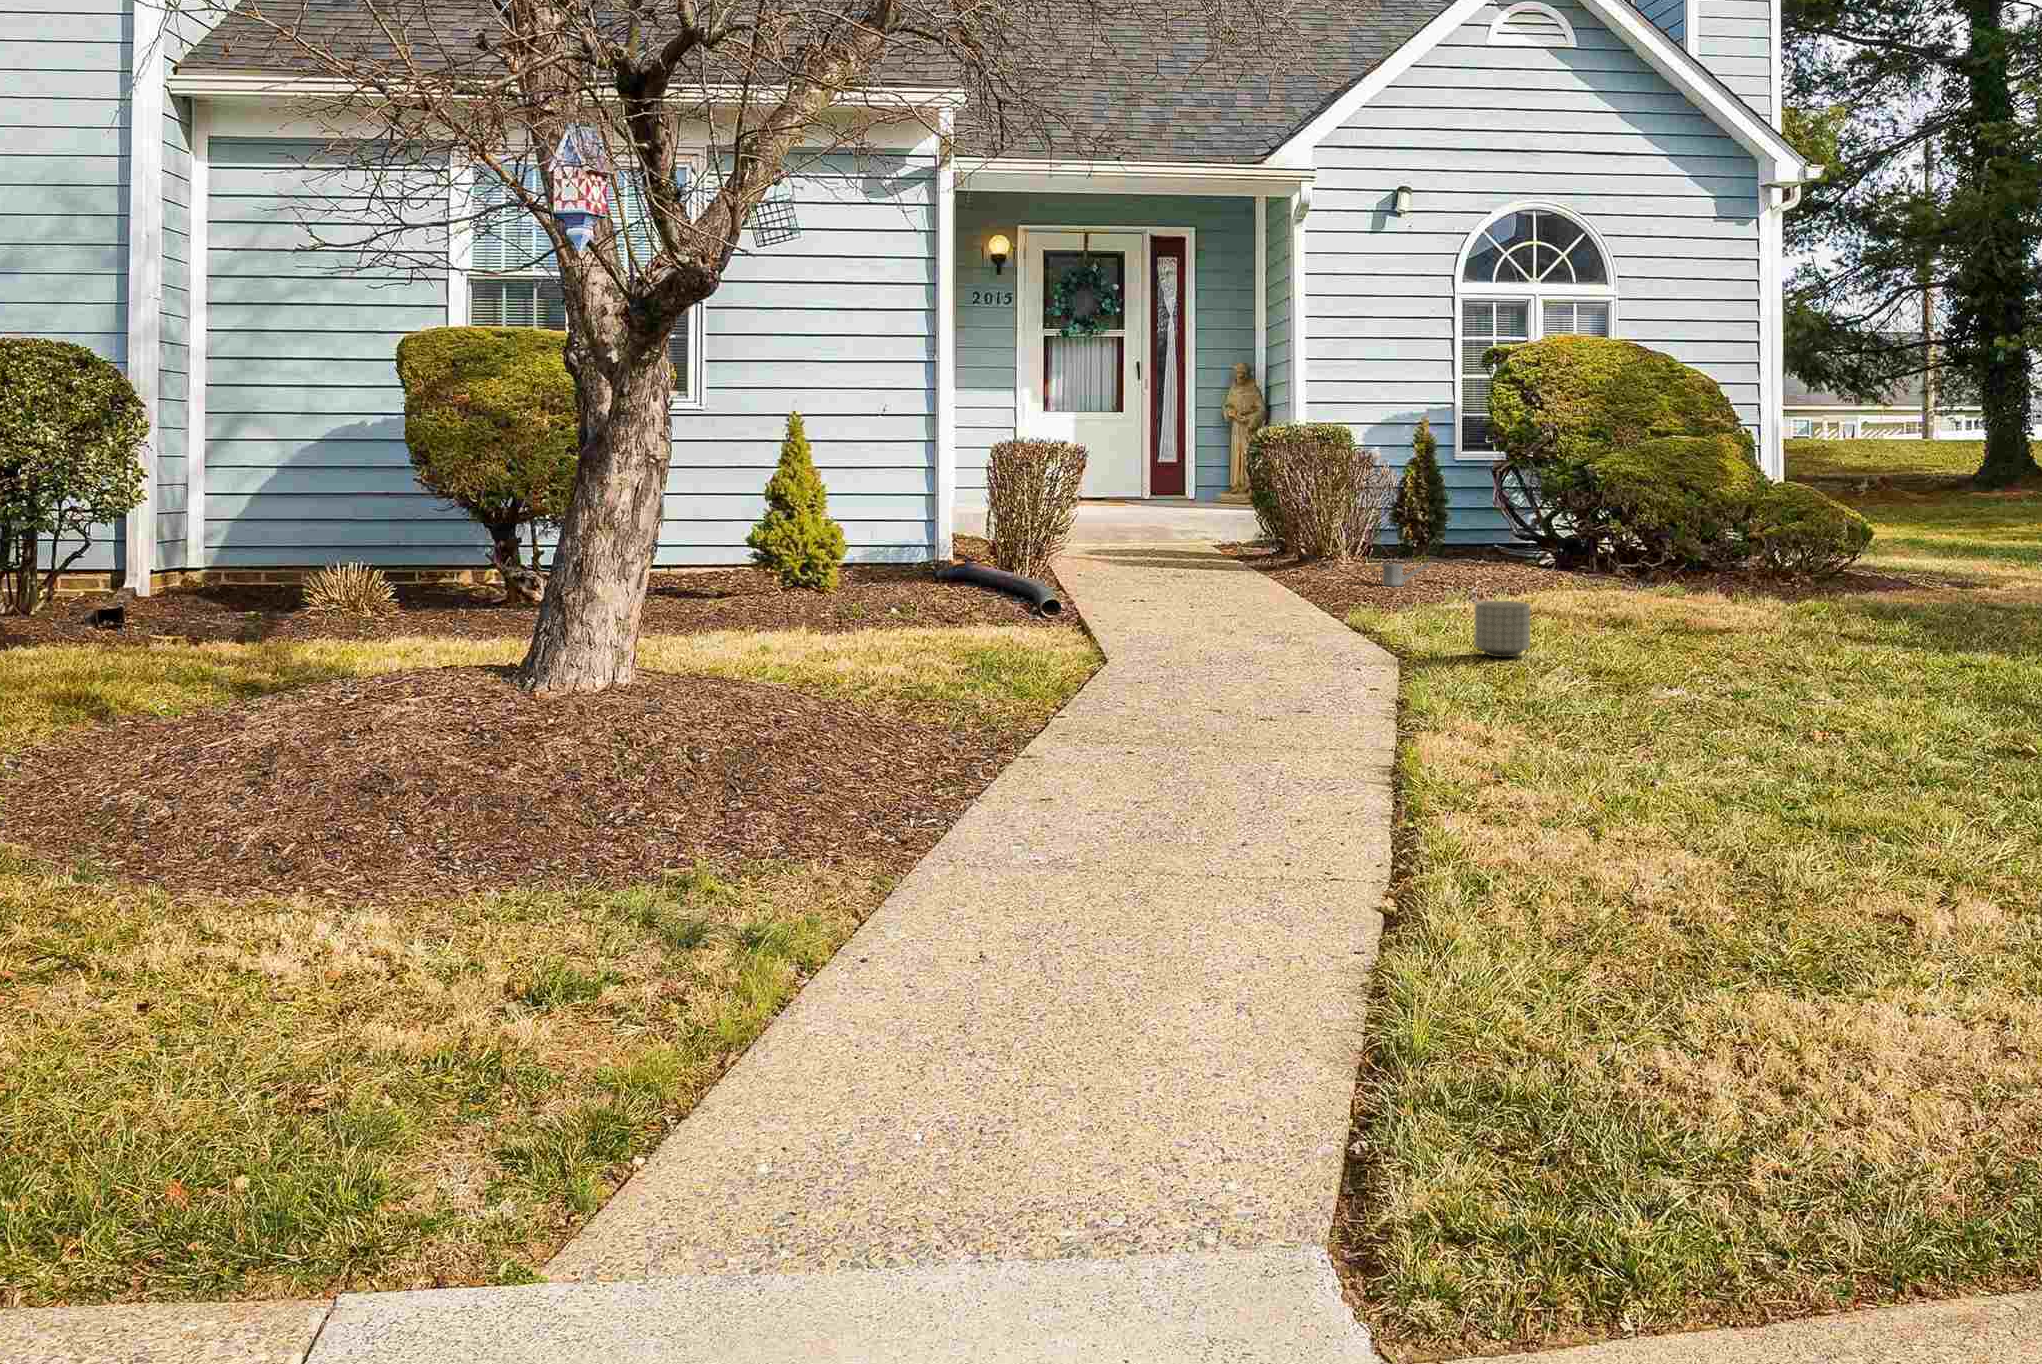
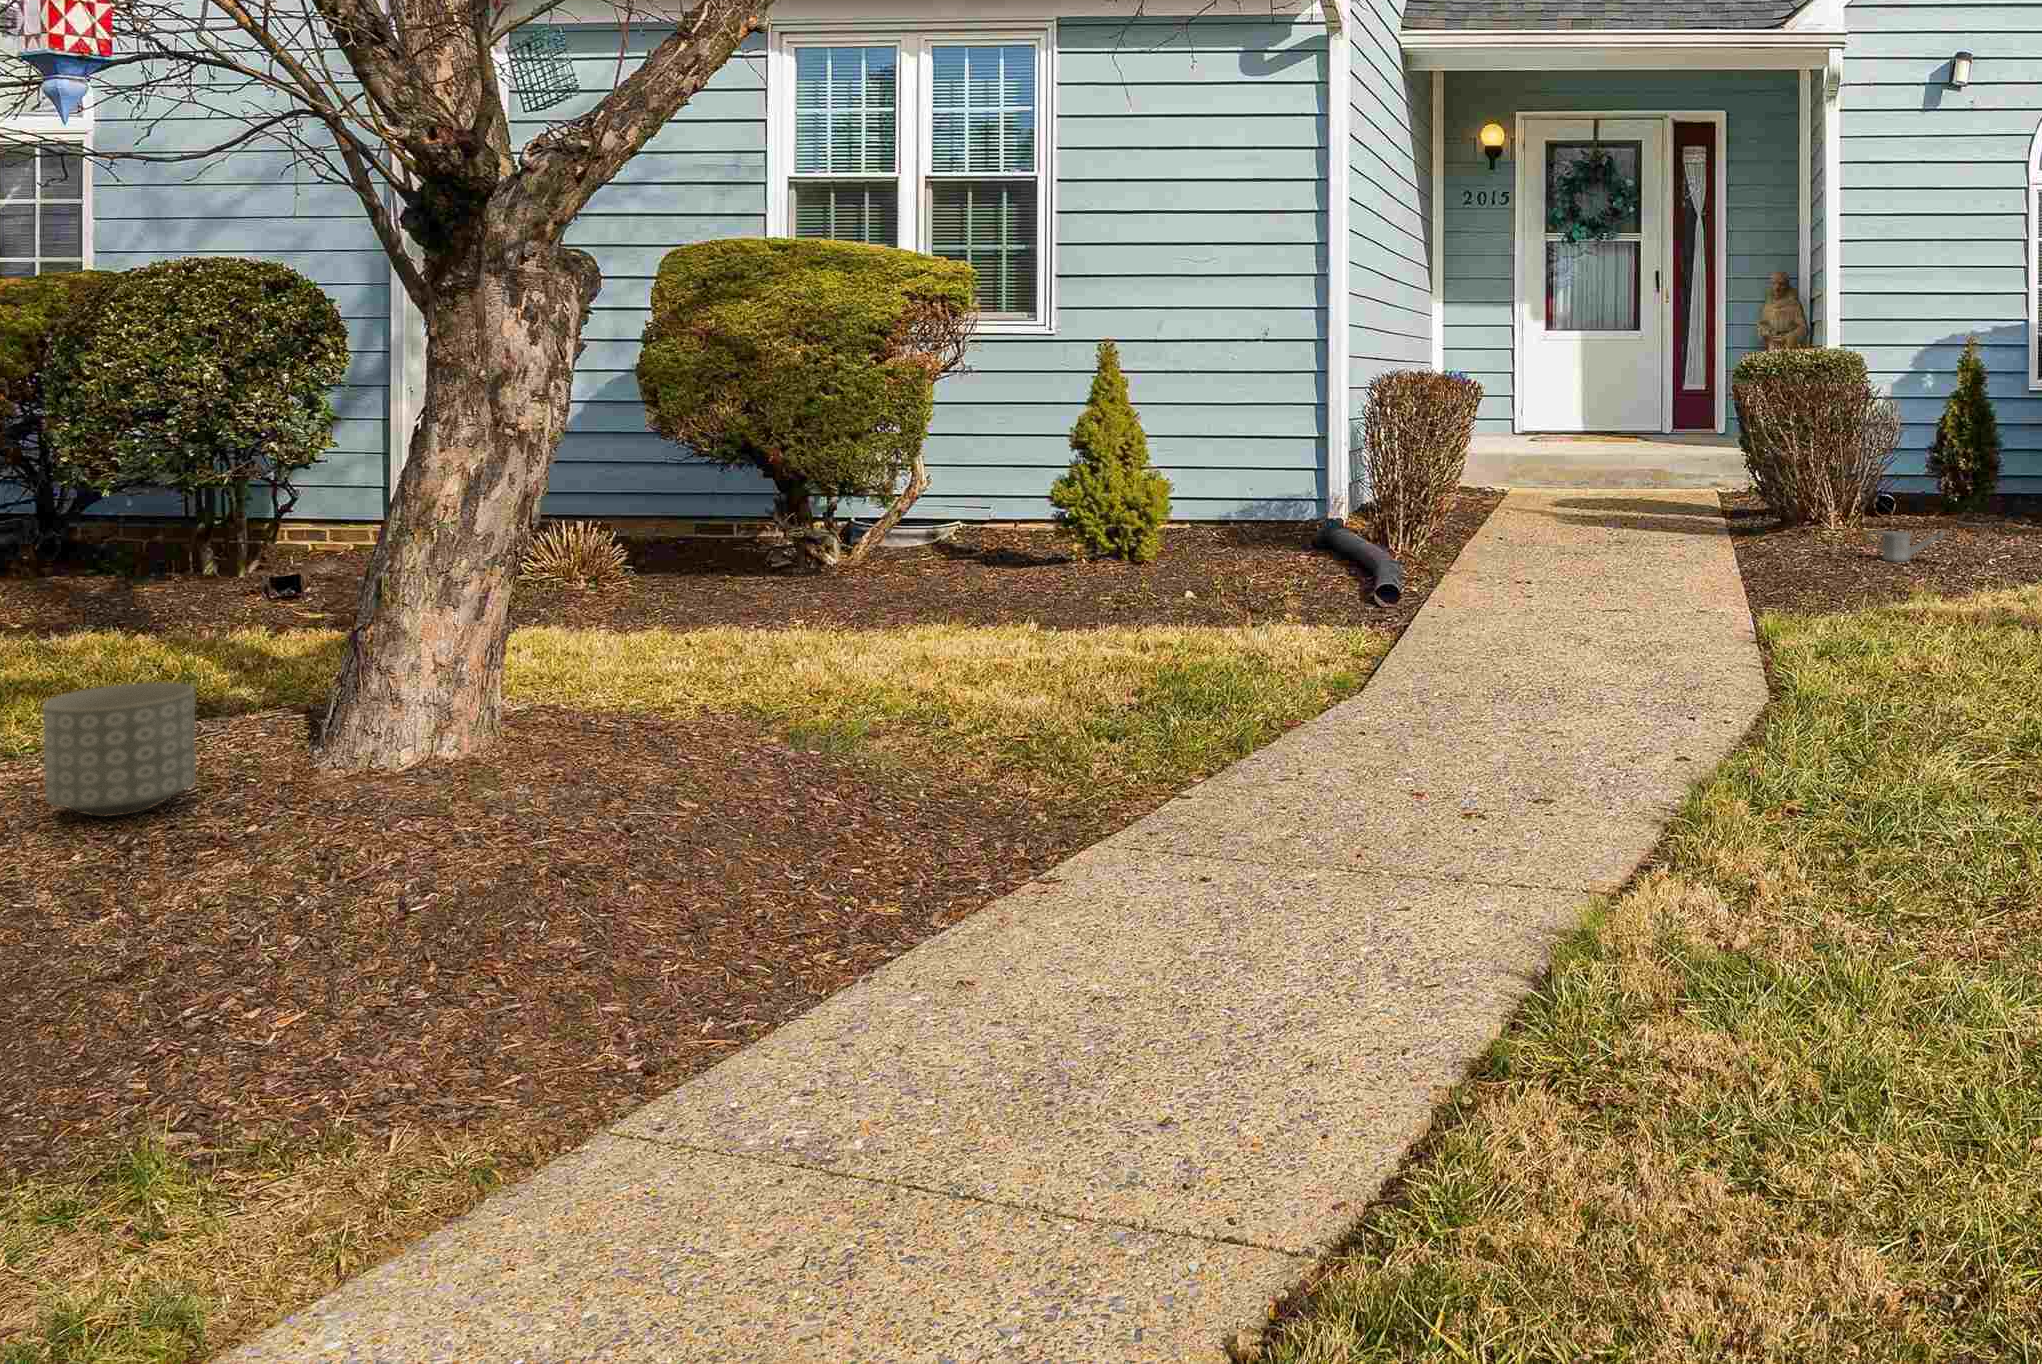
planter: present [1474,601,1530,657] -> present [43,683,196,817]

